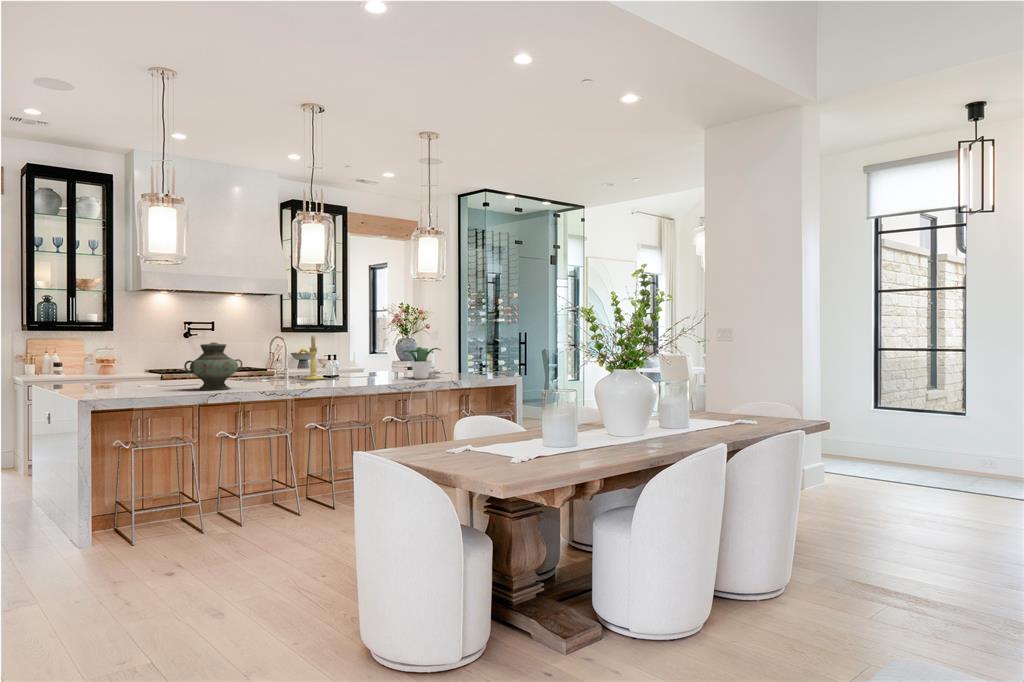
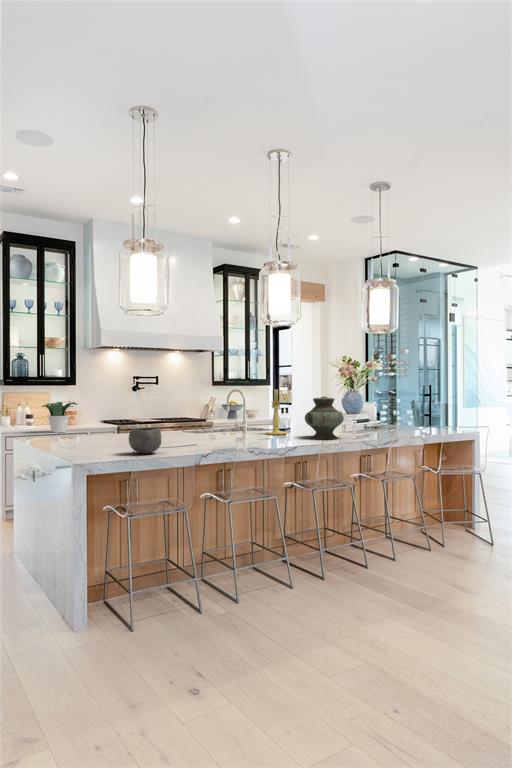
vase: present [184,342,242,390] -> present [305,397,344,439]
potted plant: present [403,347,441,379] -> present [42,402,77,433]
ceramic bowl: none [137,370,170,393] -> present [129,428,162,454]

